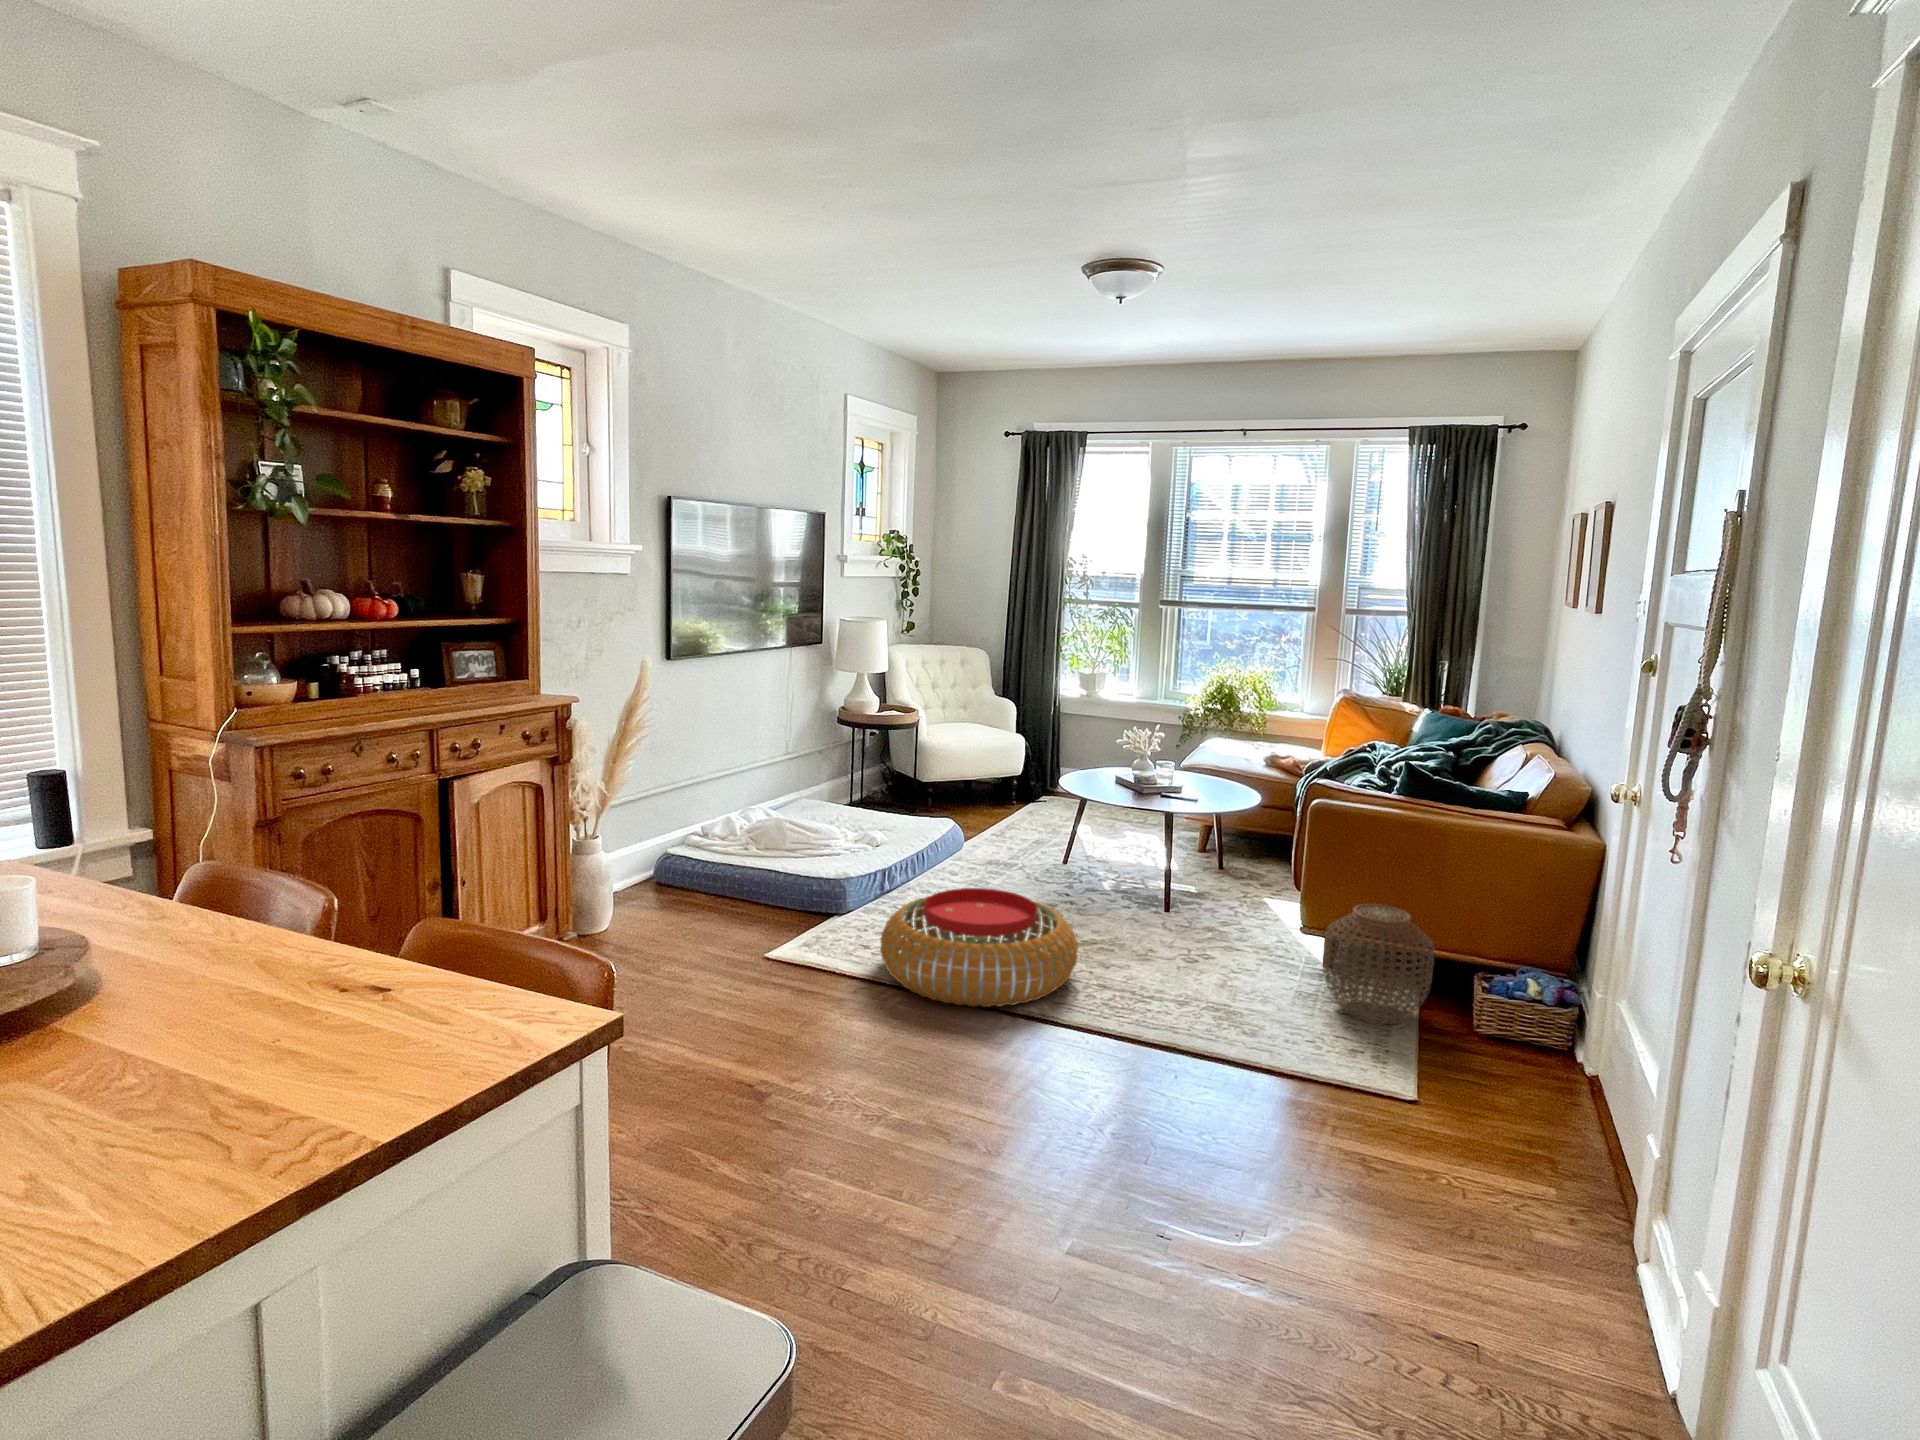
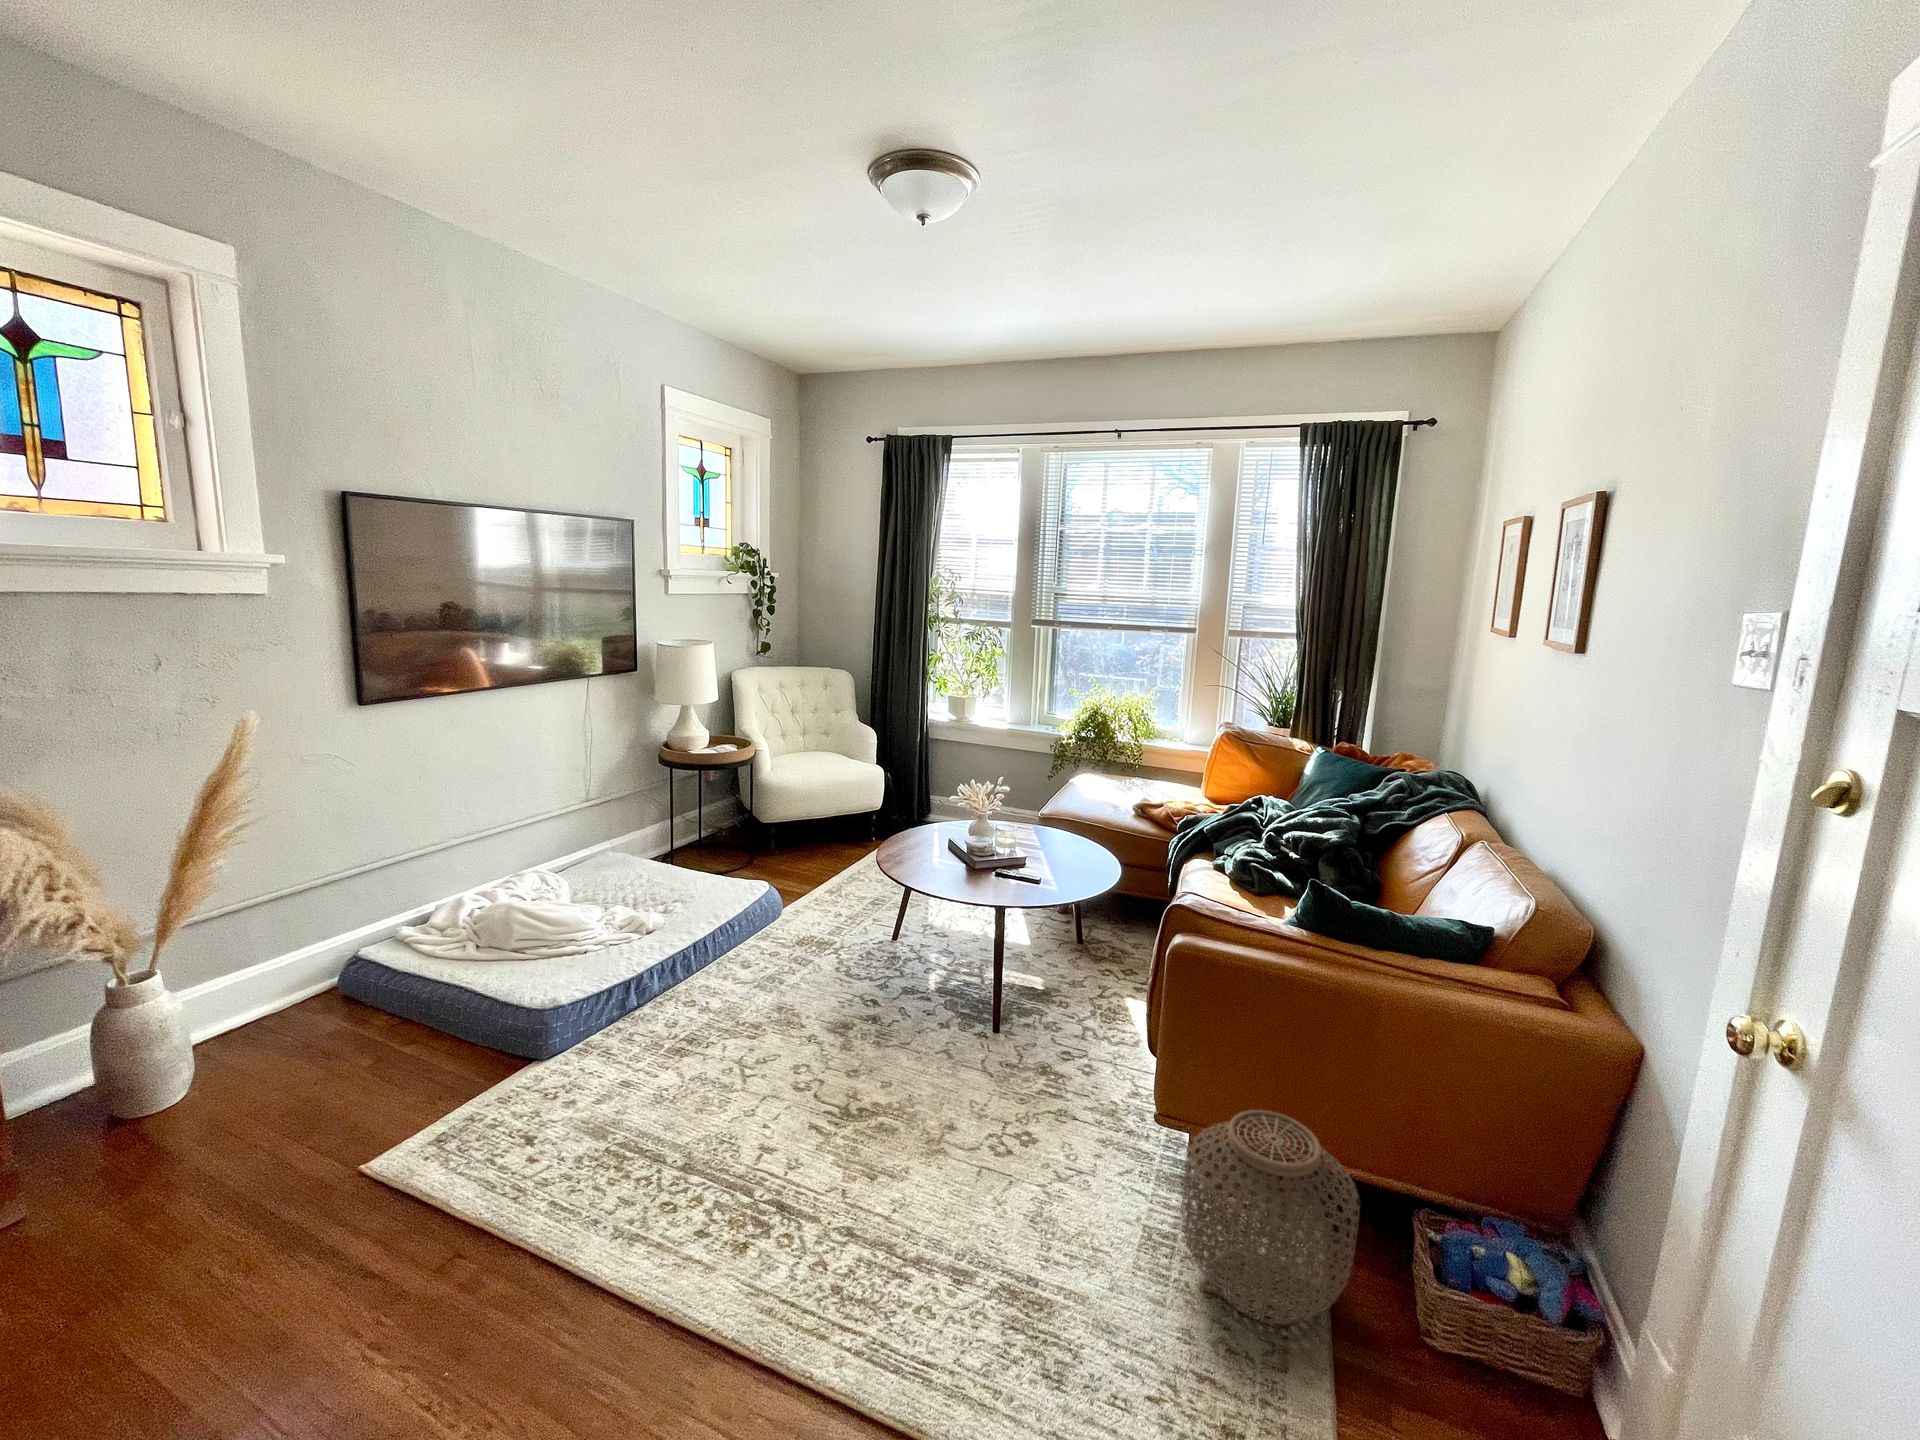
pouf: present [880,888,1078,1007] -> none [490,1048,817,1307]

